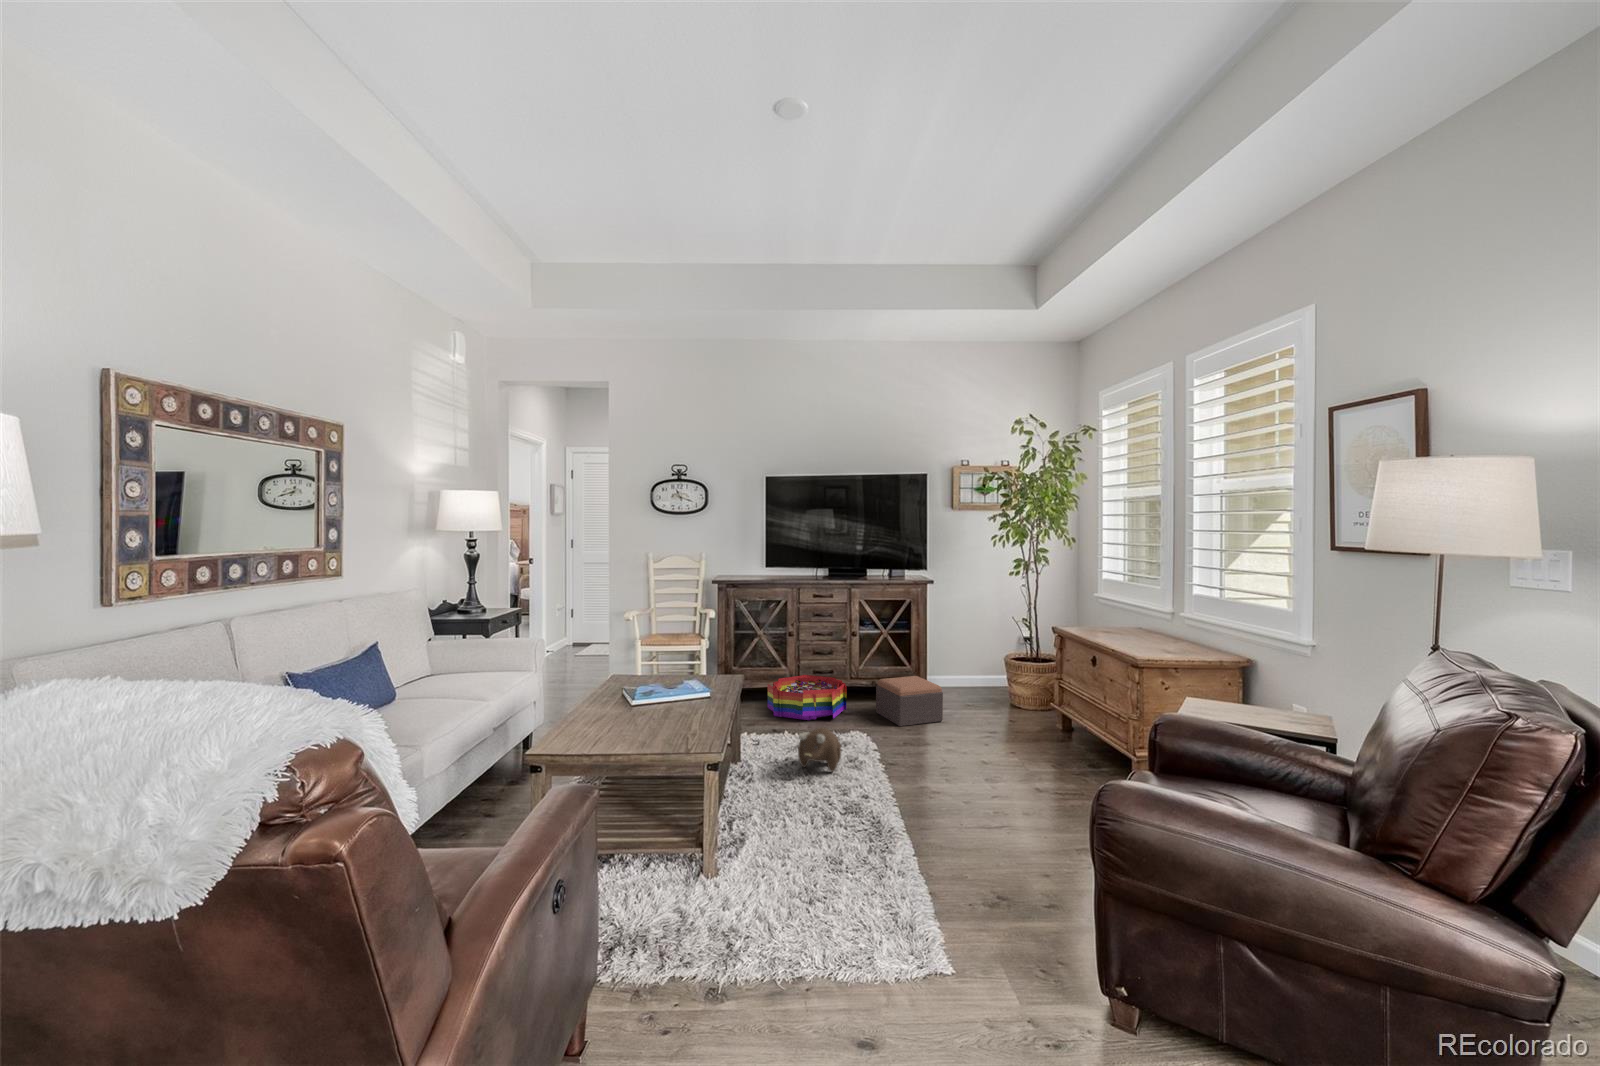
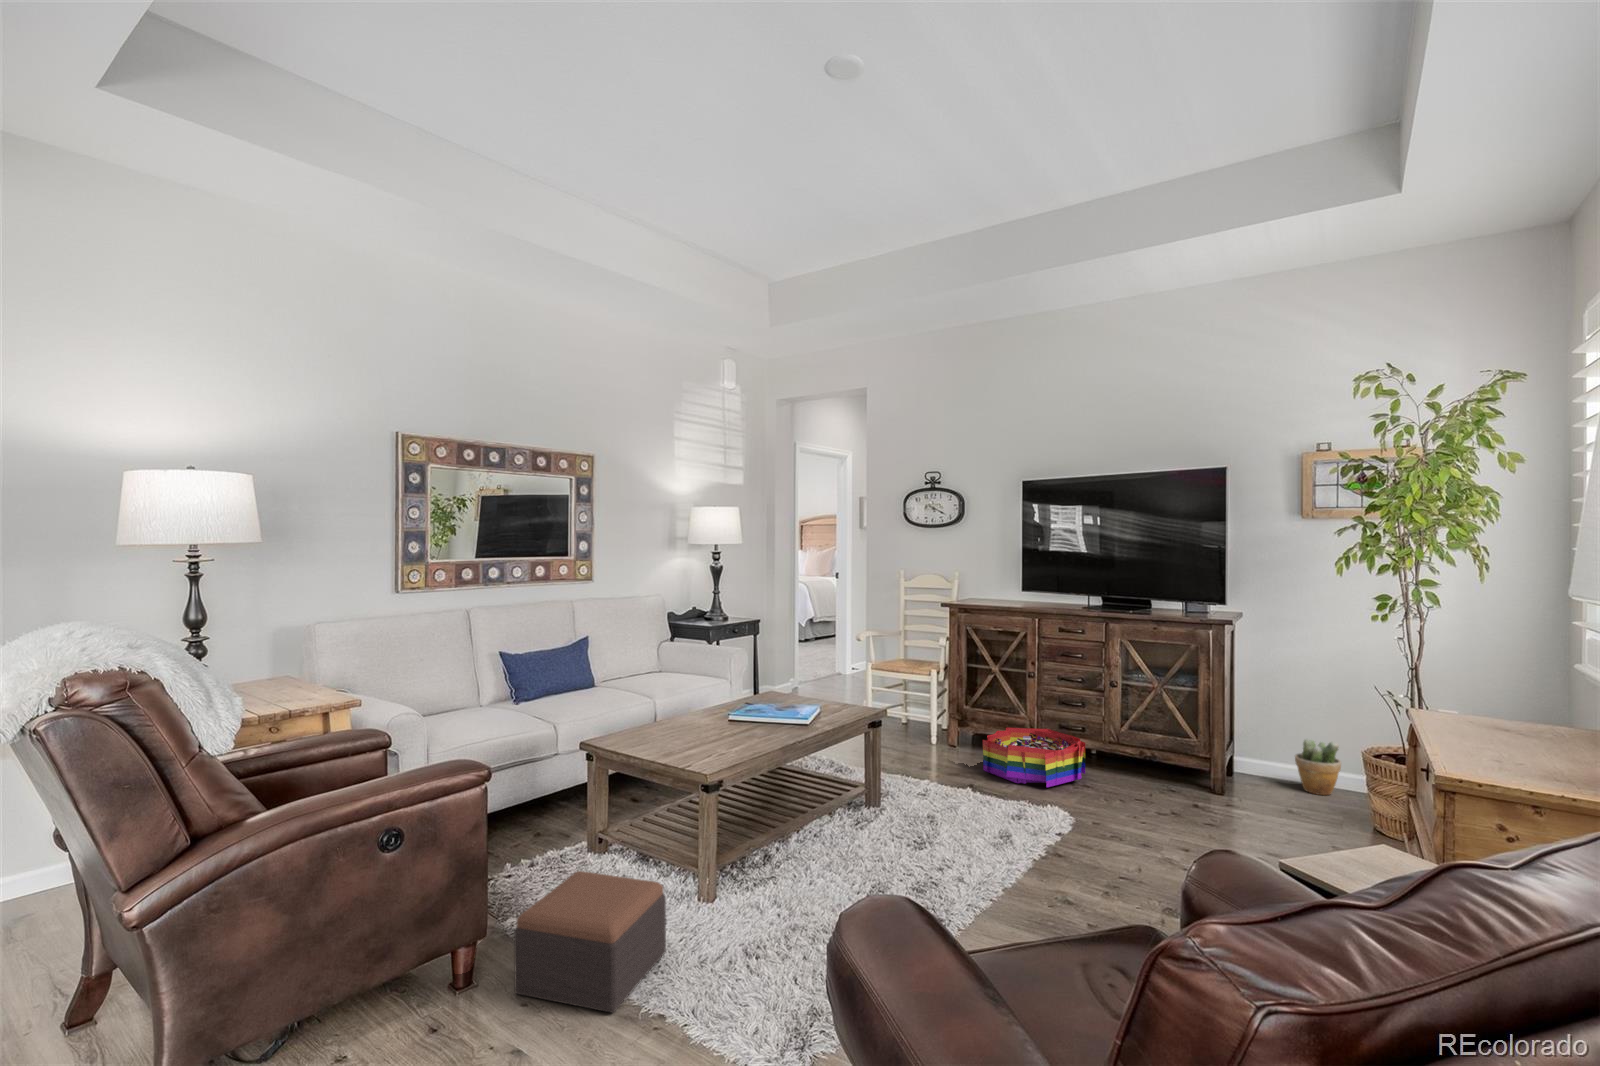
potted plant: none [955,656,981,692] -> present [1295,738,1341,795]
footstool: present [876,676,943,726] -> present [514,871,666,1013]
plush toy: present [798,728,841,772] -> none [920,787,987,844]

